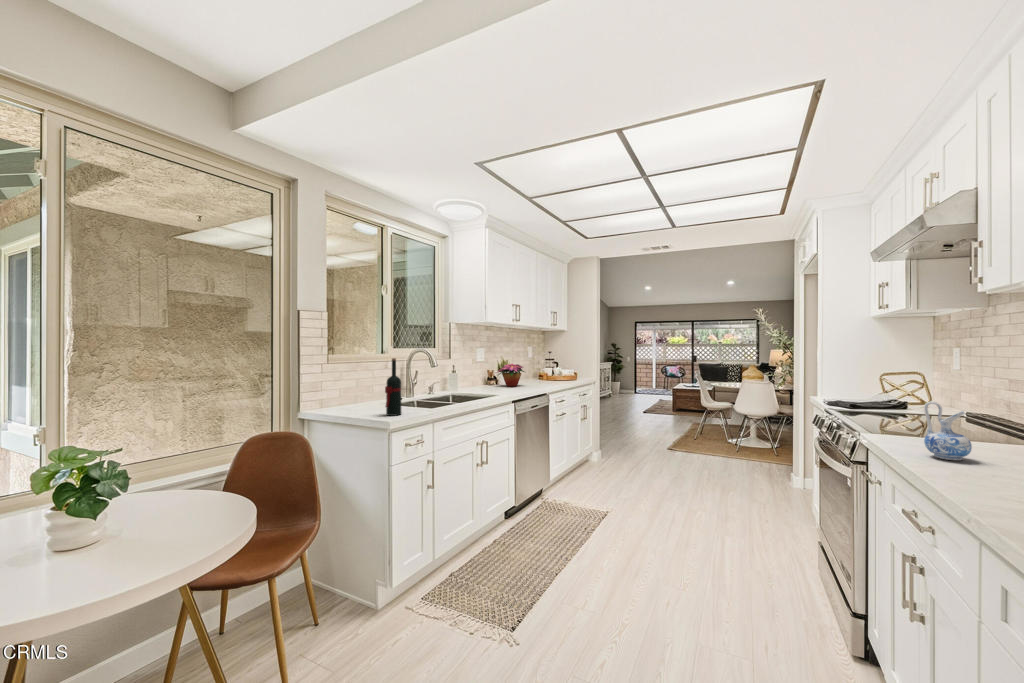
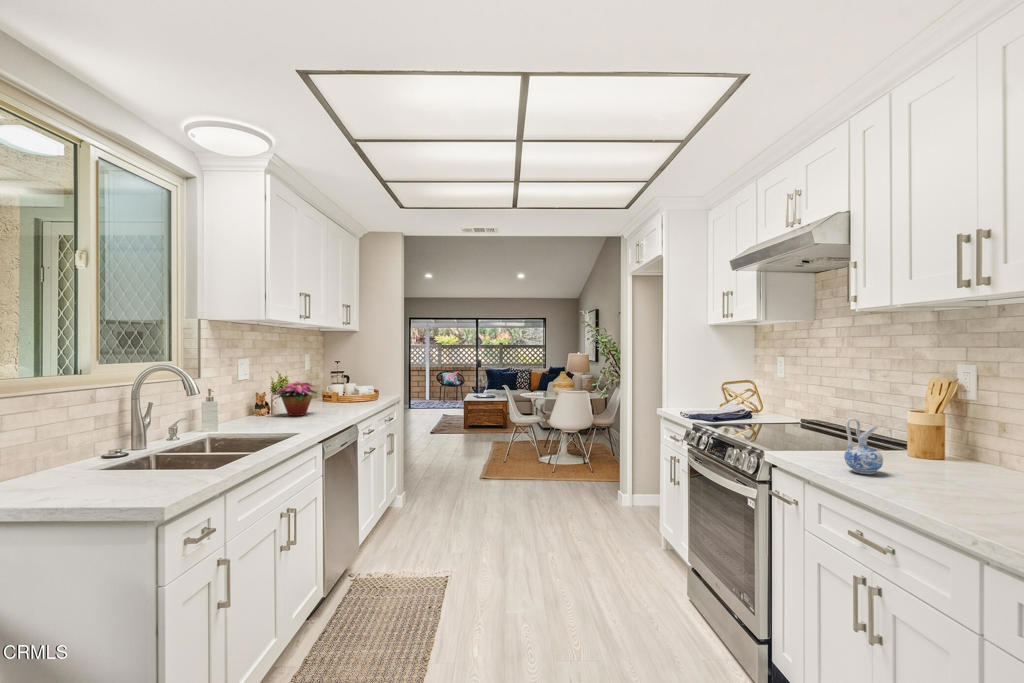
wine bottle: present [385,358,401,416] -> none [136,388,168,494]

